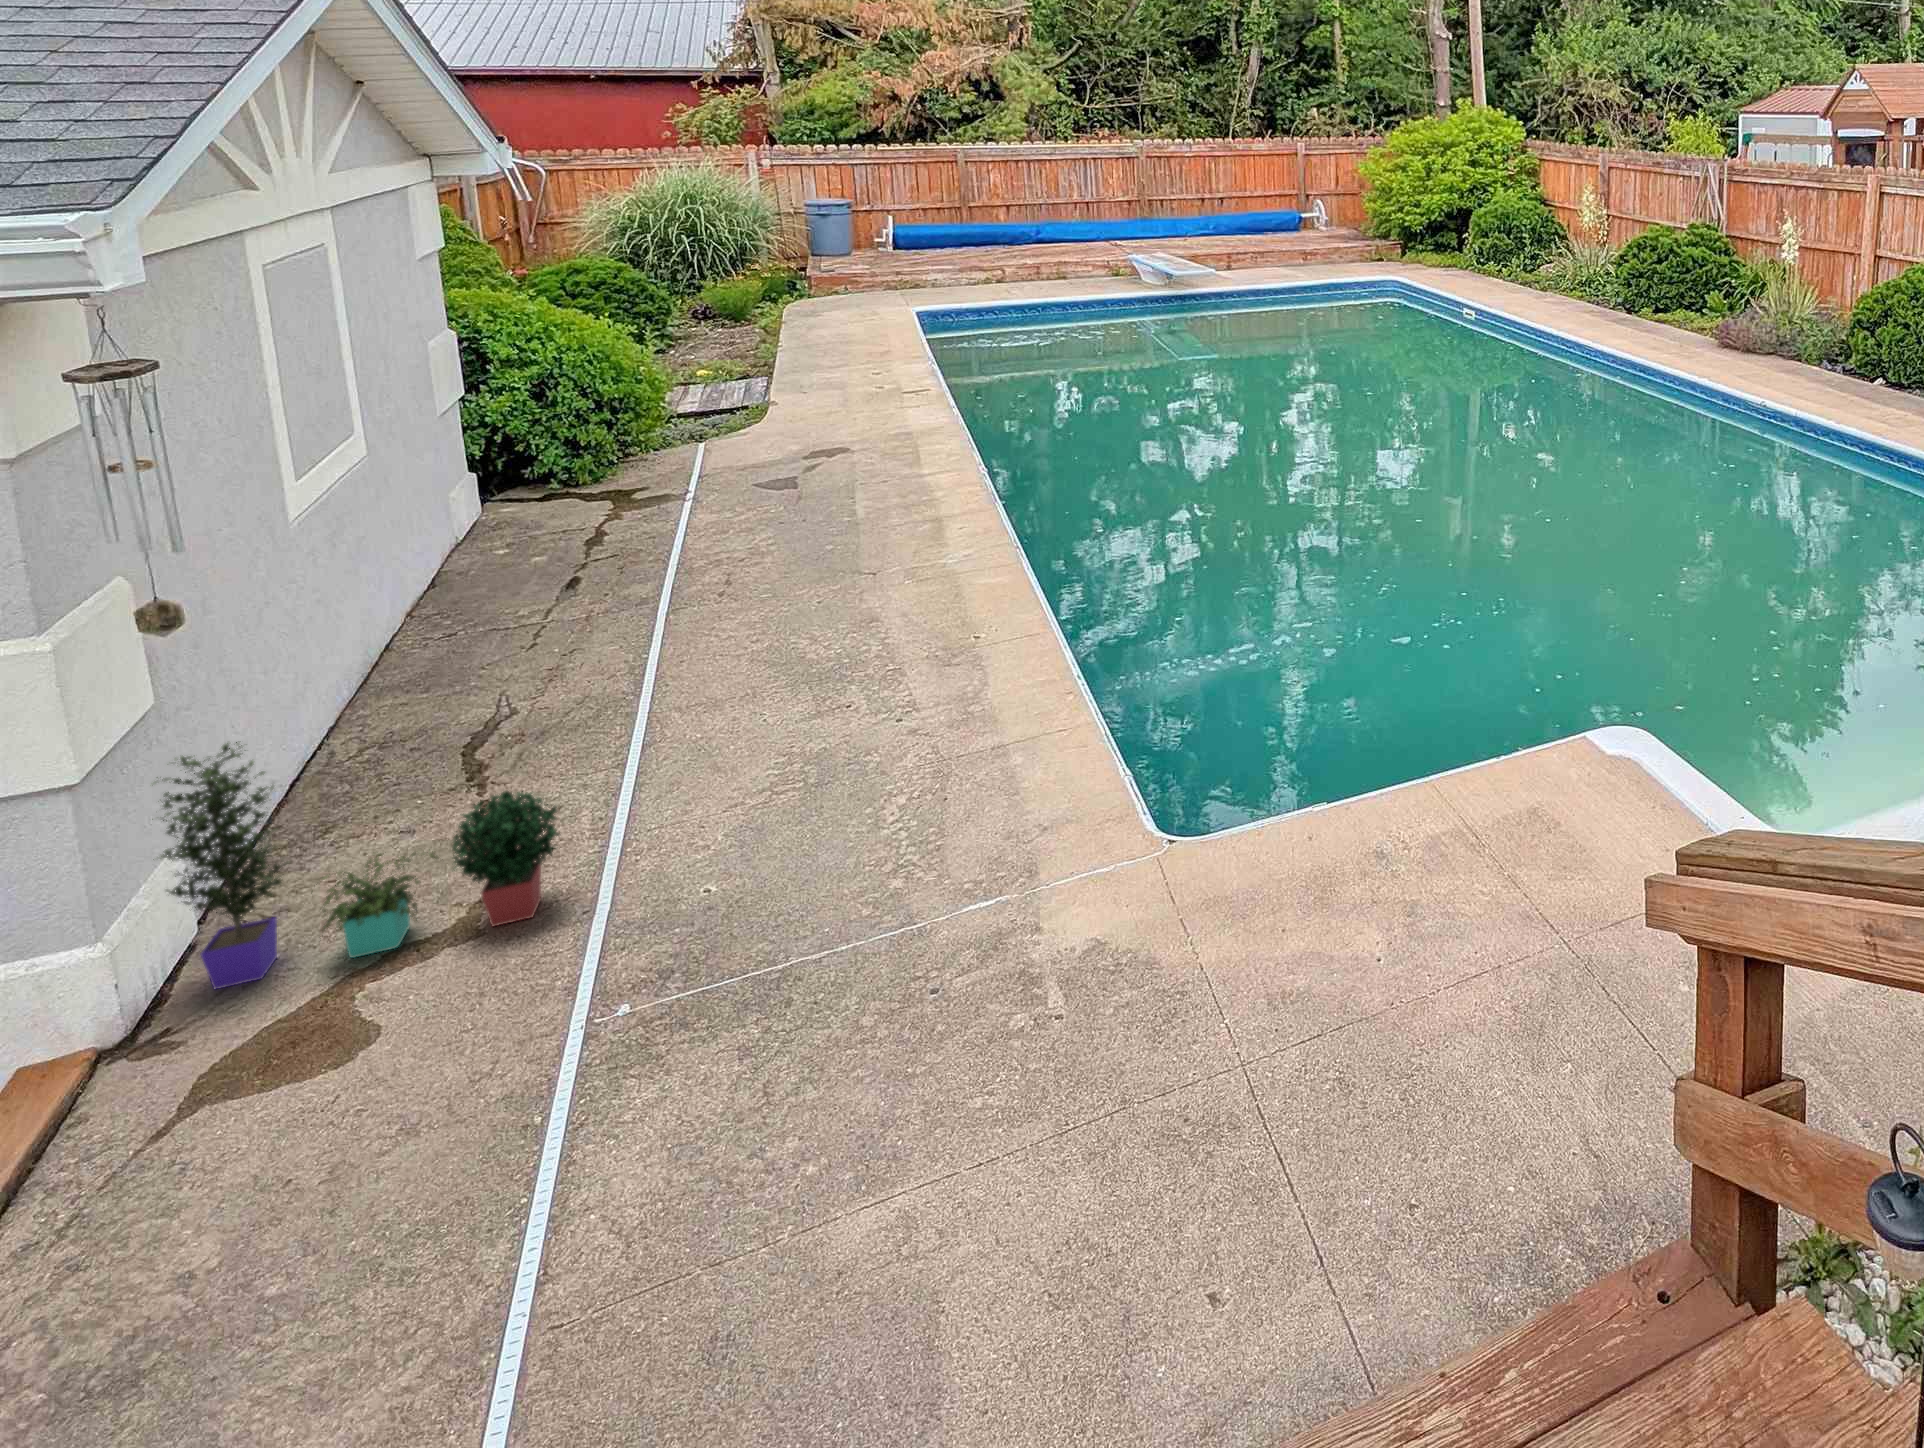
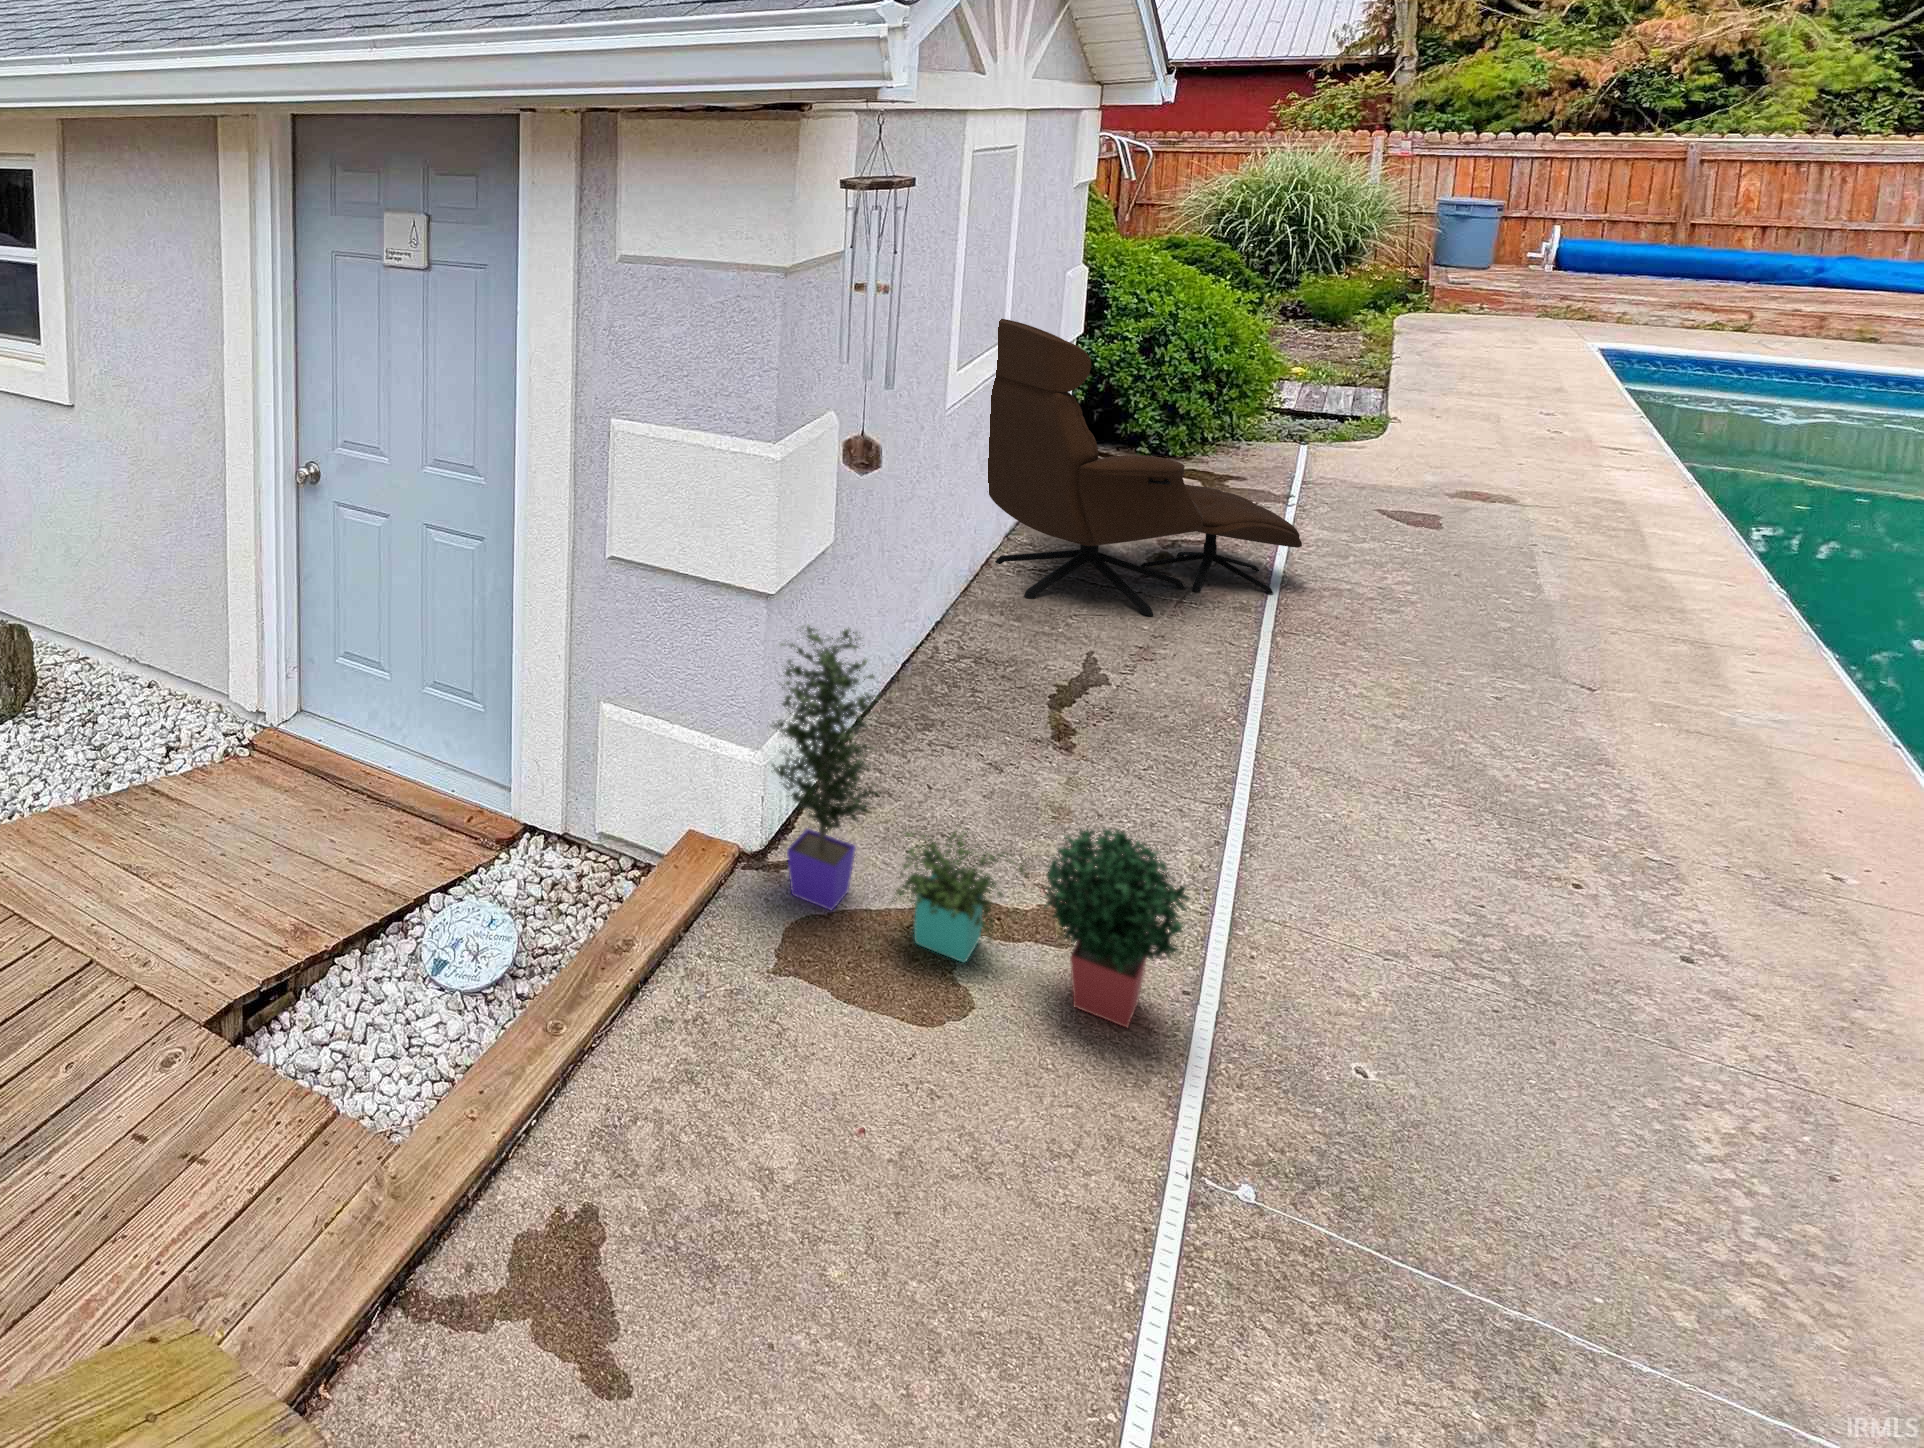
lounge chair: none [323,414,675,656] -> present [988,319,1302,616]

